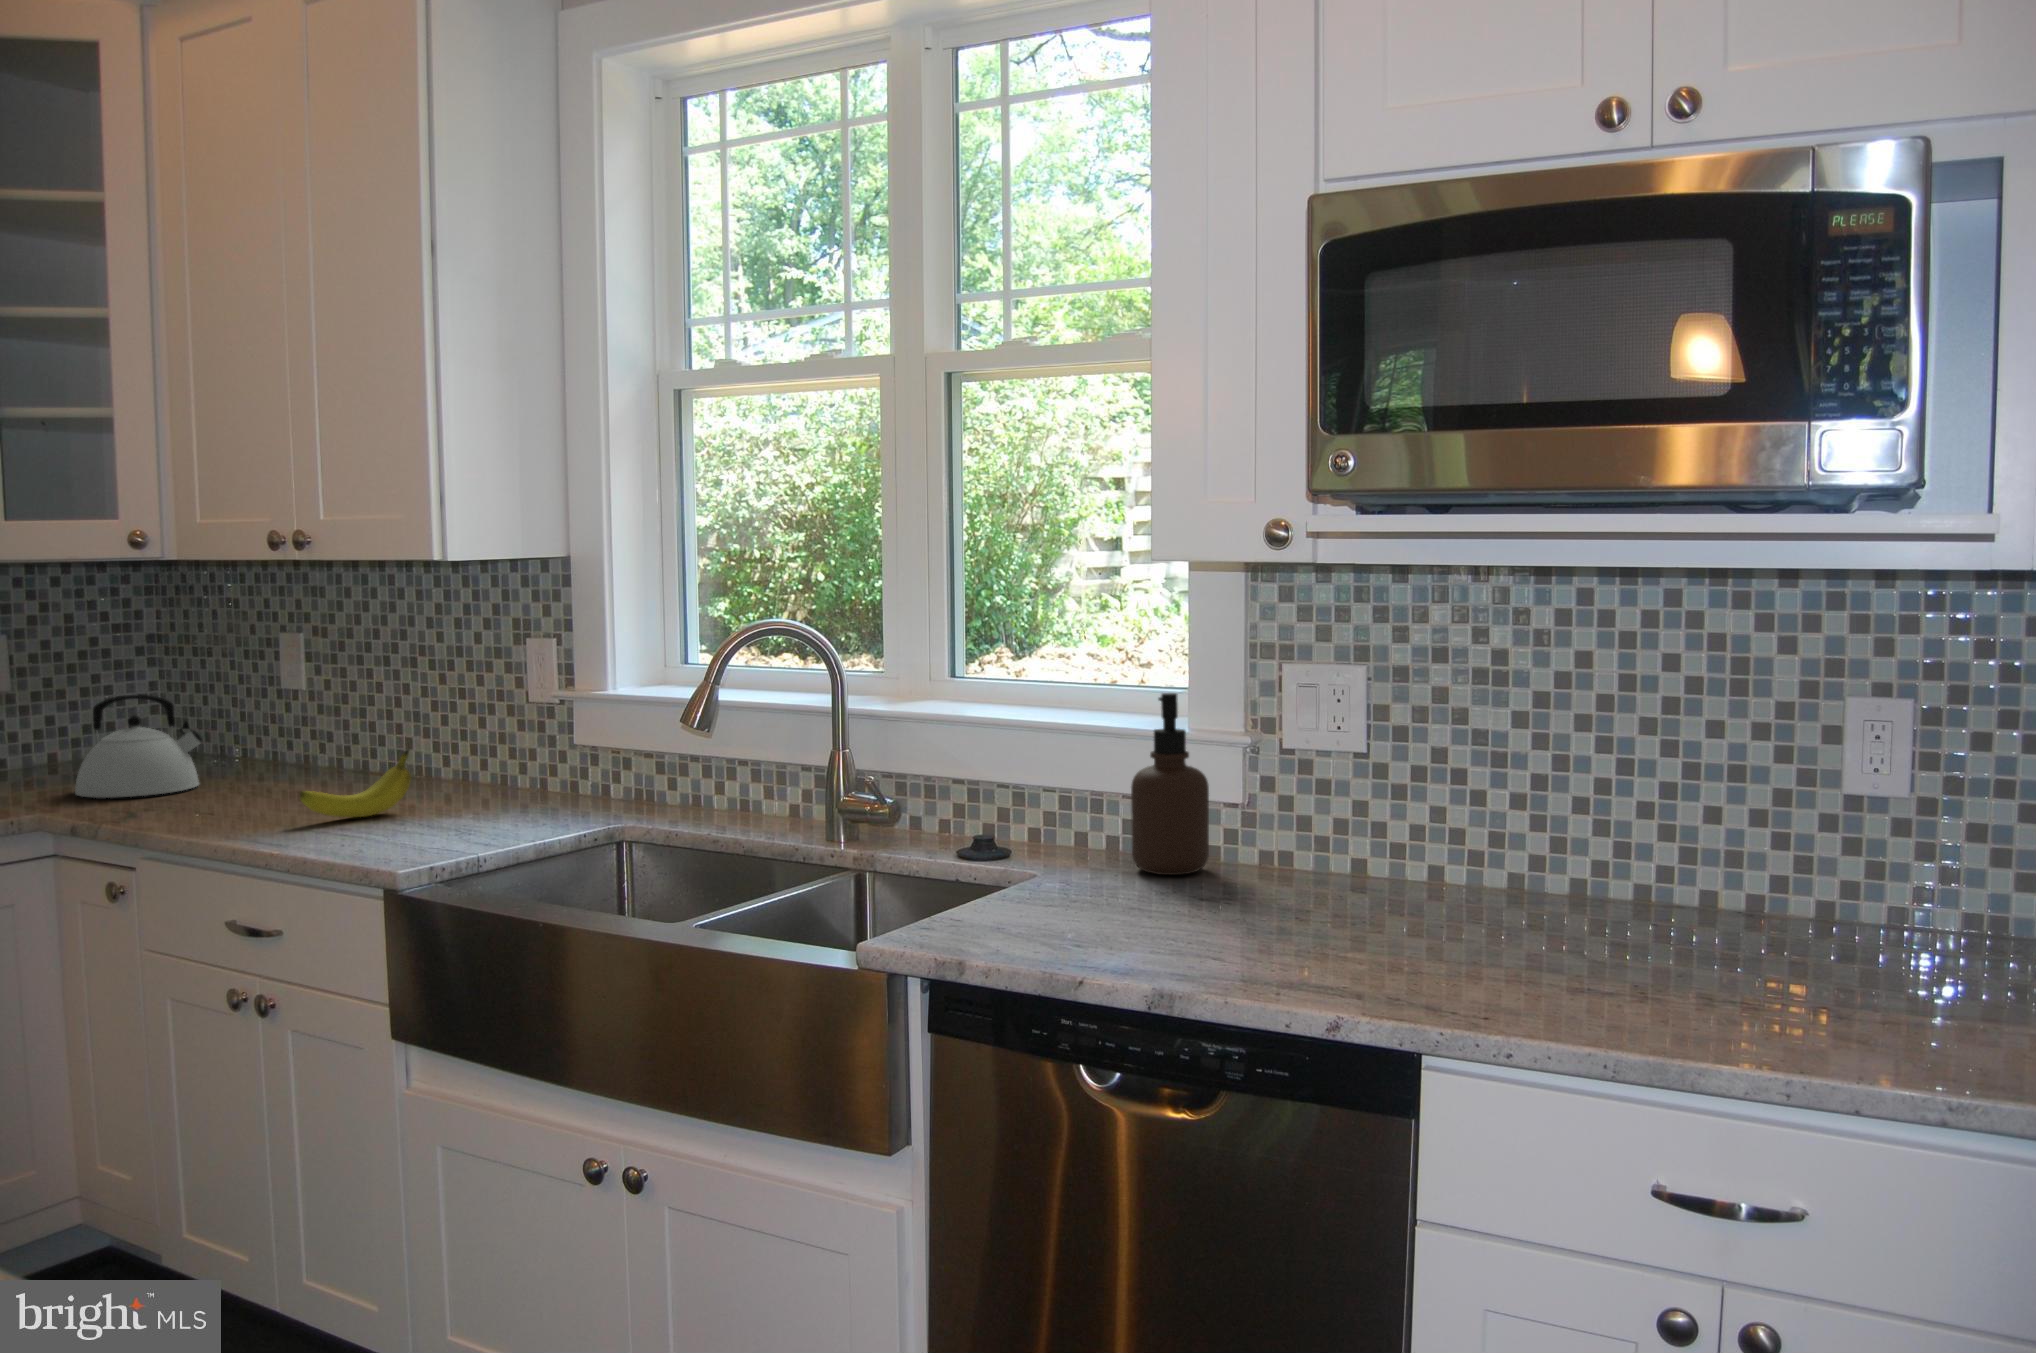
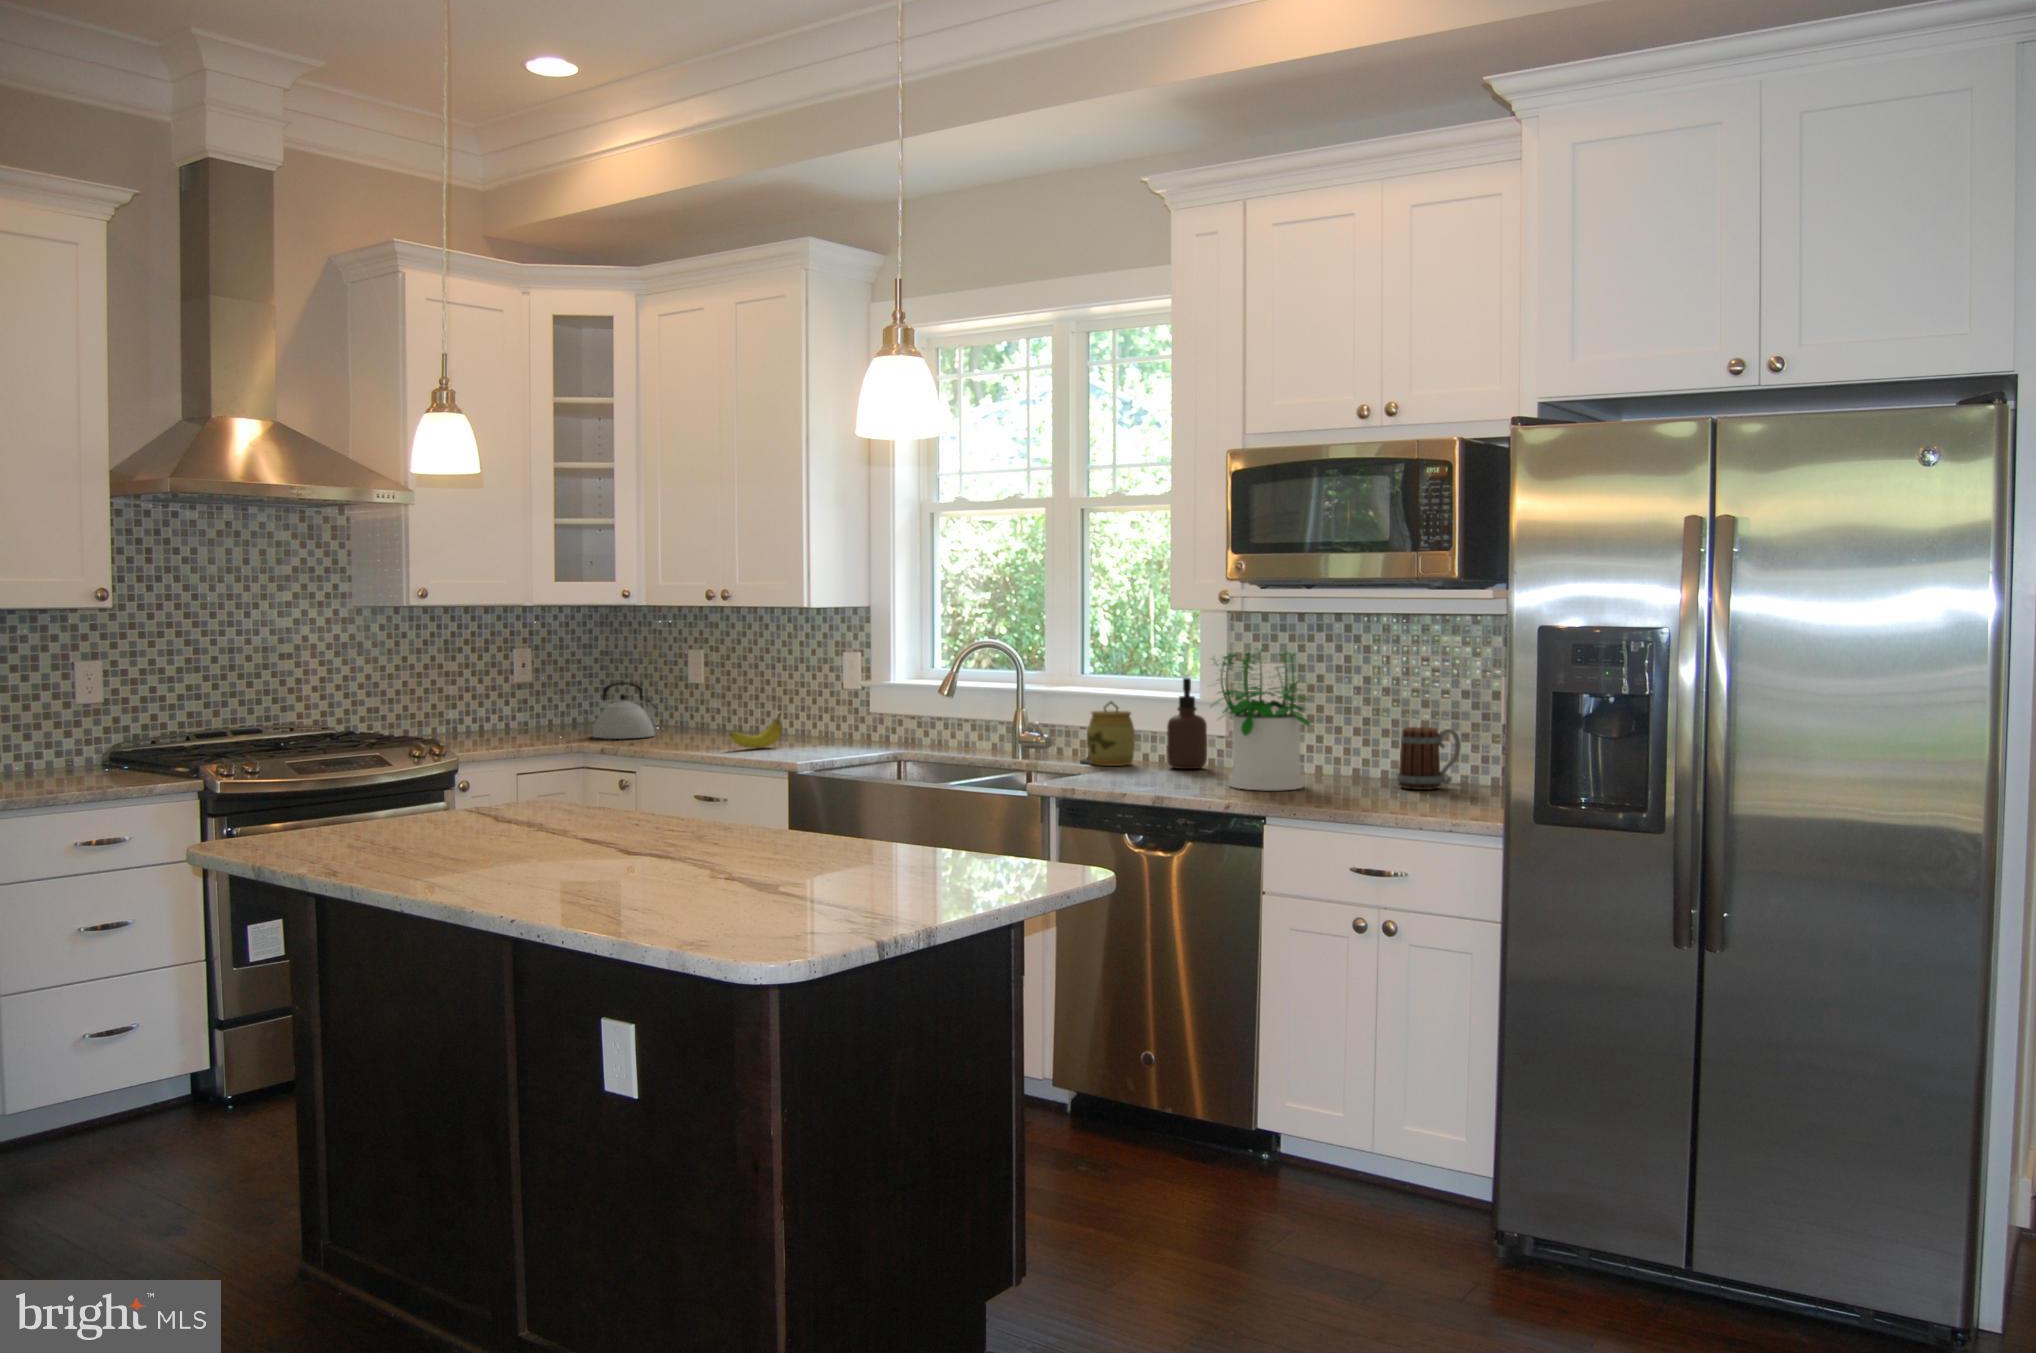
potted plant: none [1238,641,1482,958] -> present [1210,648,1310,790]
jar: none [970,737,1066,868] -> present [1087,701,1136,766]
mug: none [1640,801,1771,941] -> present [1397,727,1461,790]

